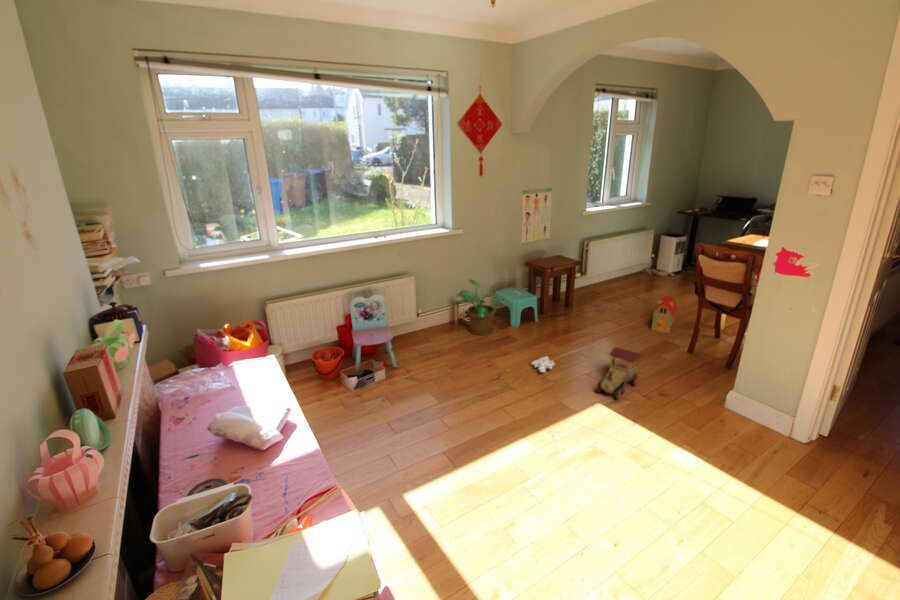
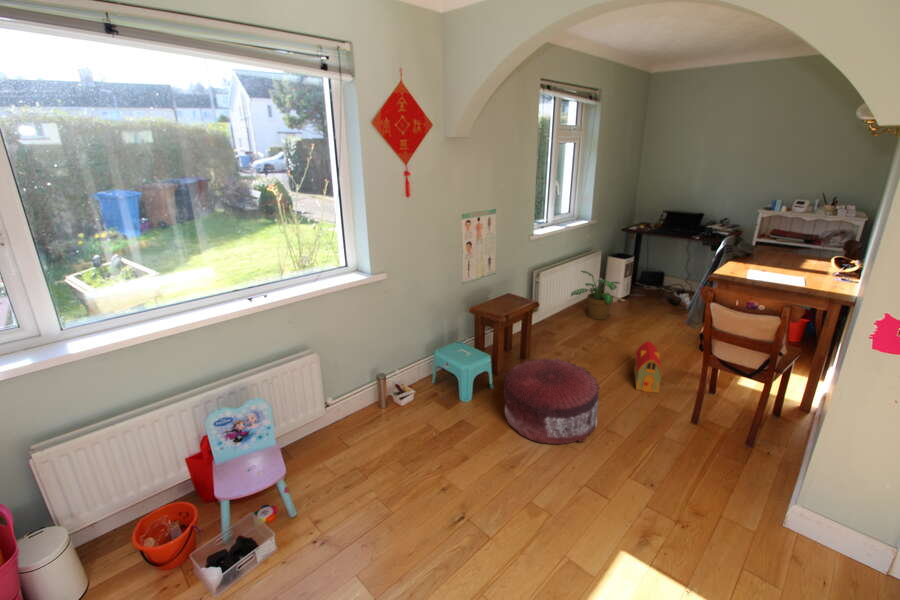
potted plant: present [453,279,497,335] -> present [571,271,620,320]
pouf: none [540,299,611,353] -> present [504,358,600,444]
toy train: present [597,347,642,399] -> none [616,446,669,542]
plush toy: present [532,356,555,372] -> none [473,461,543,497]

